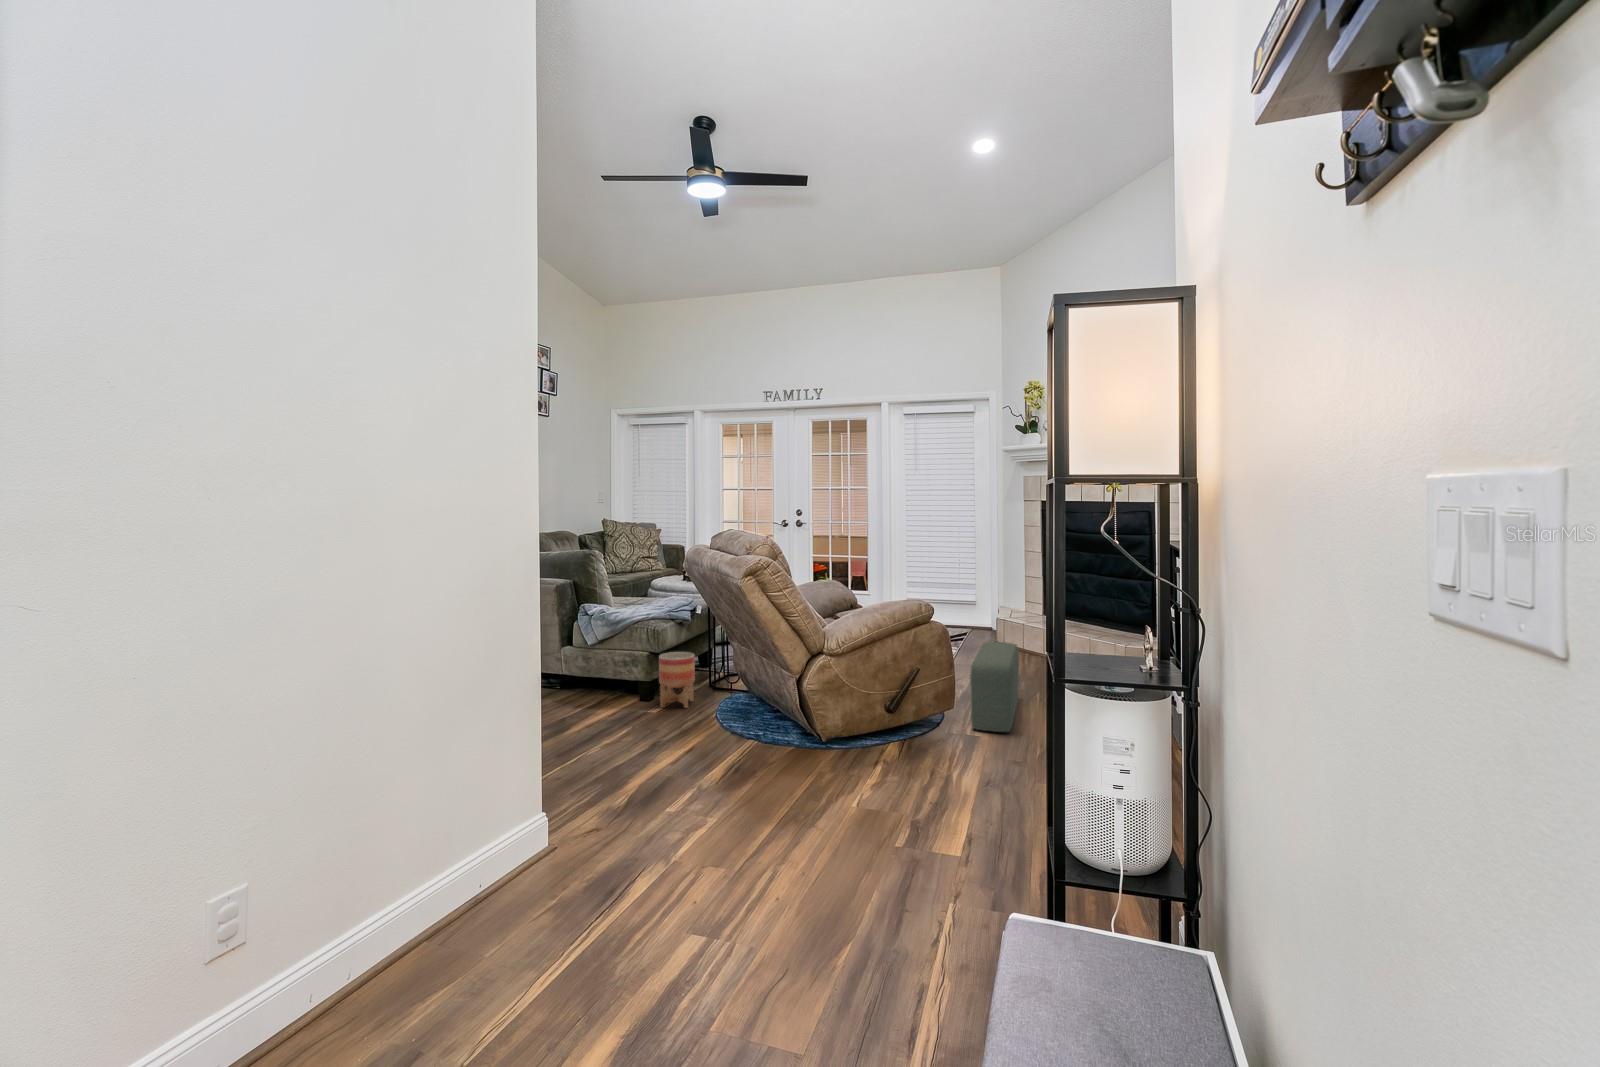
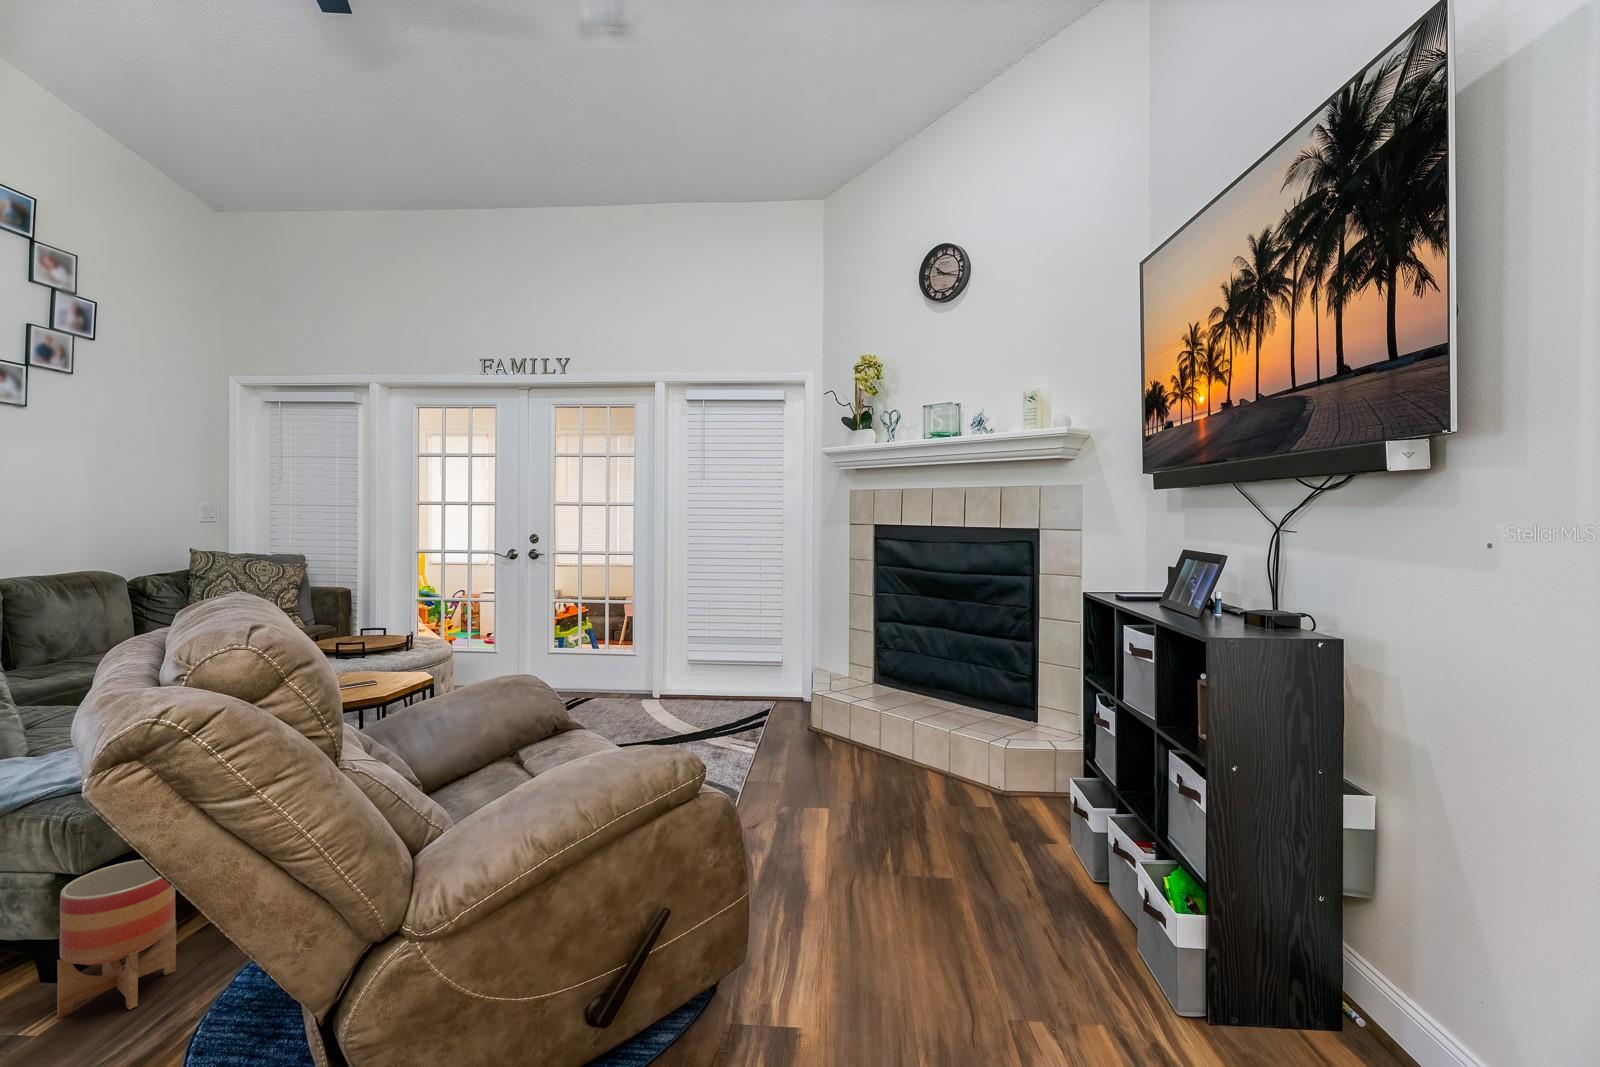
pouf: present [970,642,1019,732] -> none [786,774,868,1003]

